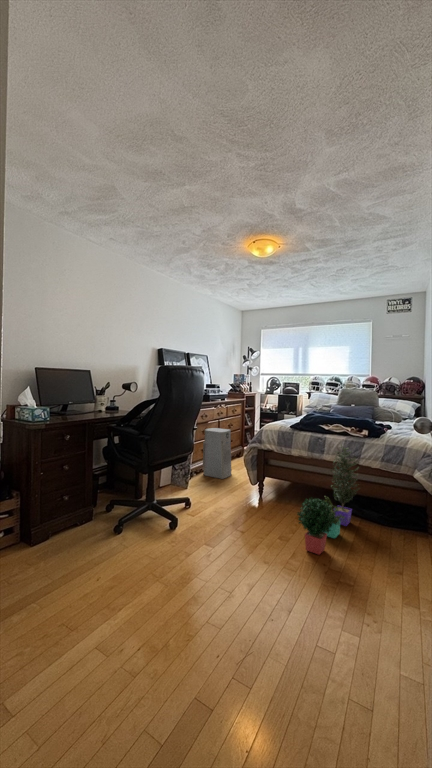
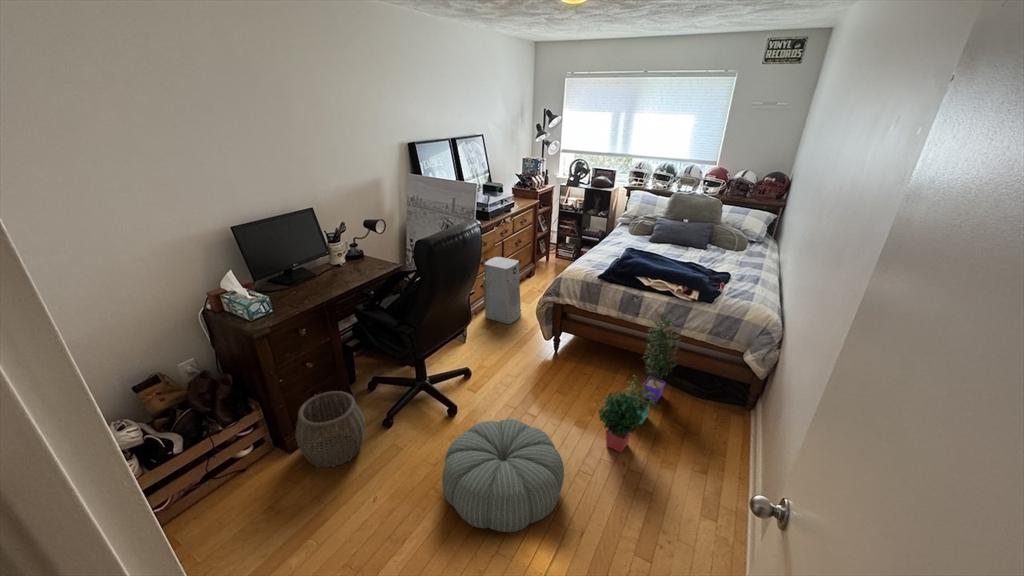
woven basket: none [43,492,102,555] -> present [296,391,365,468]
pouf: none [164,515,270,600] -> present [442,419,564,532]

